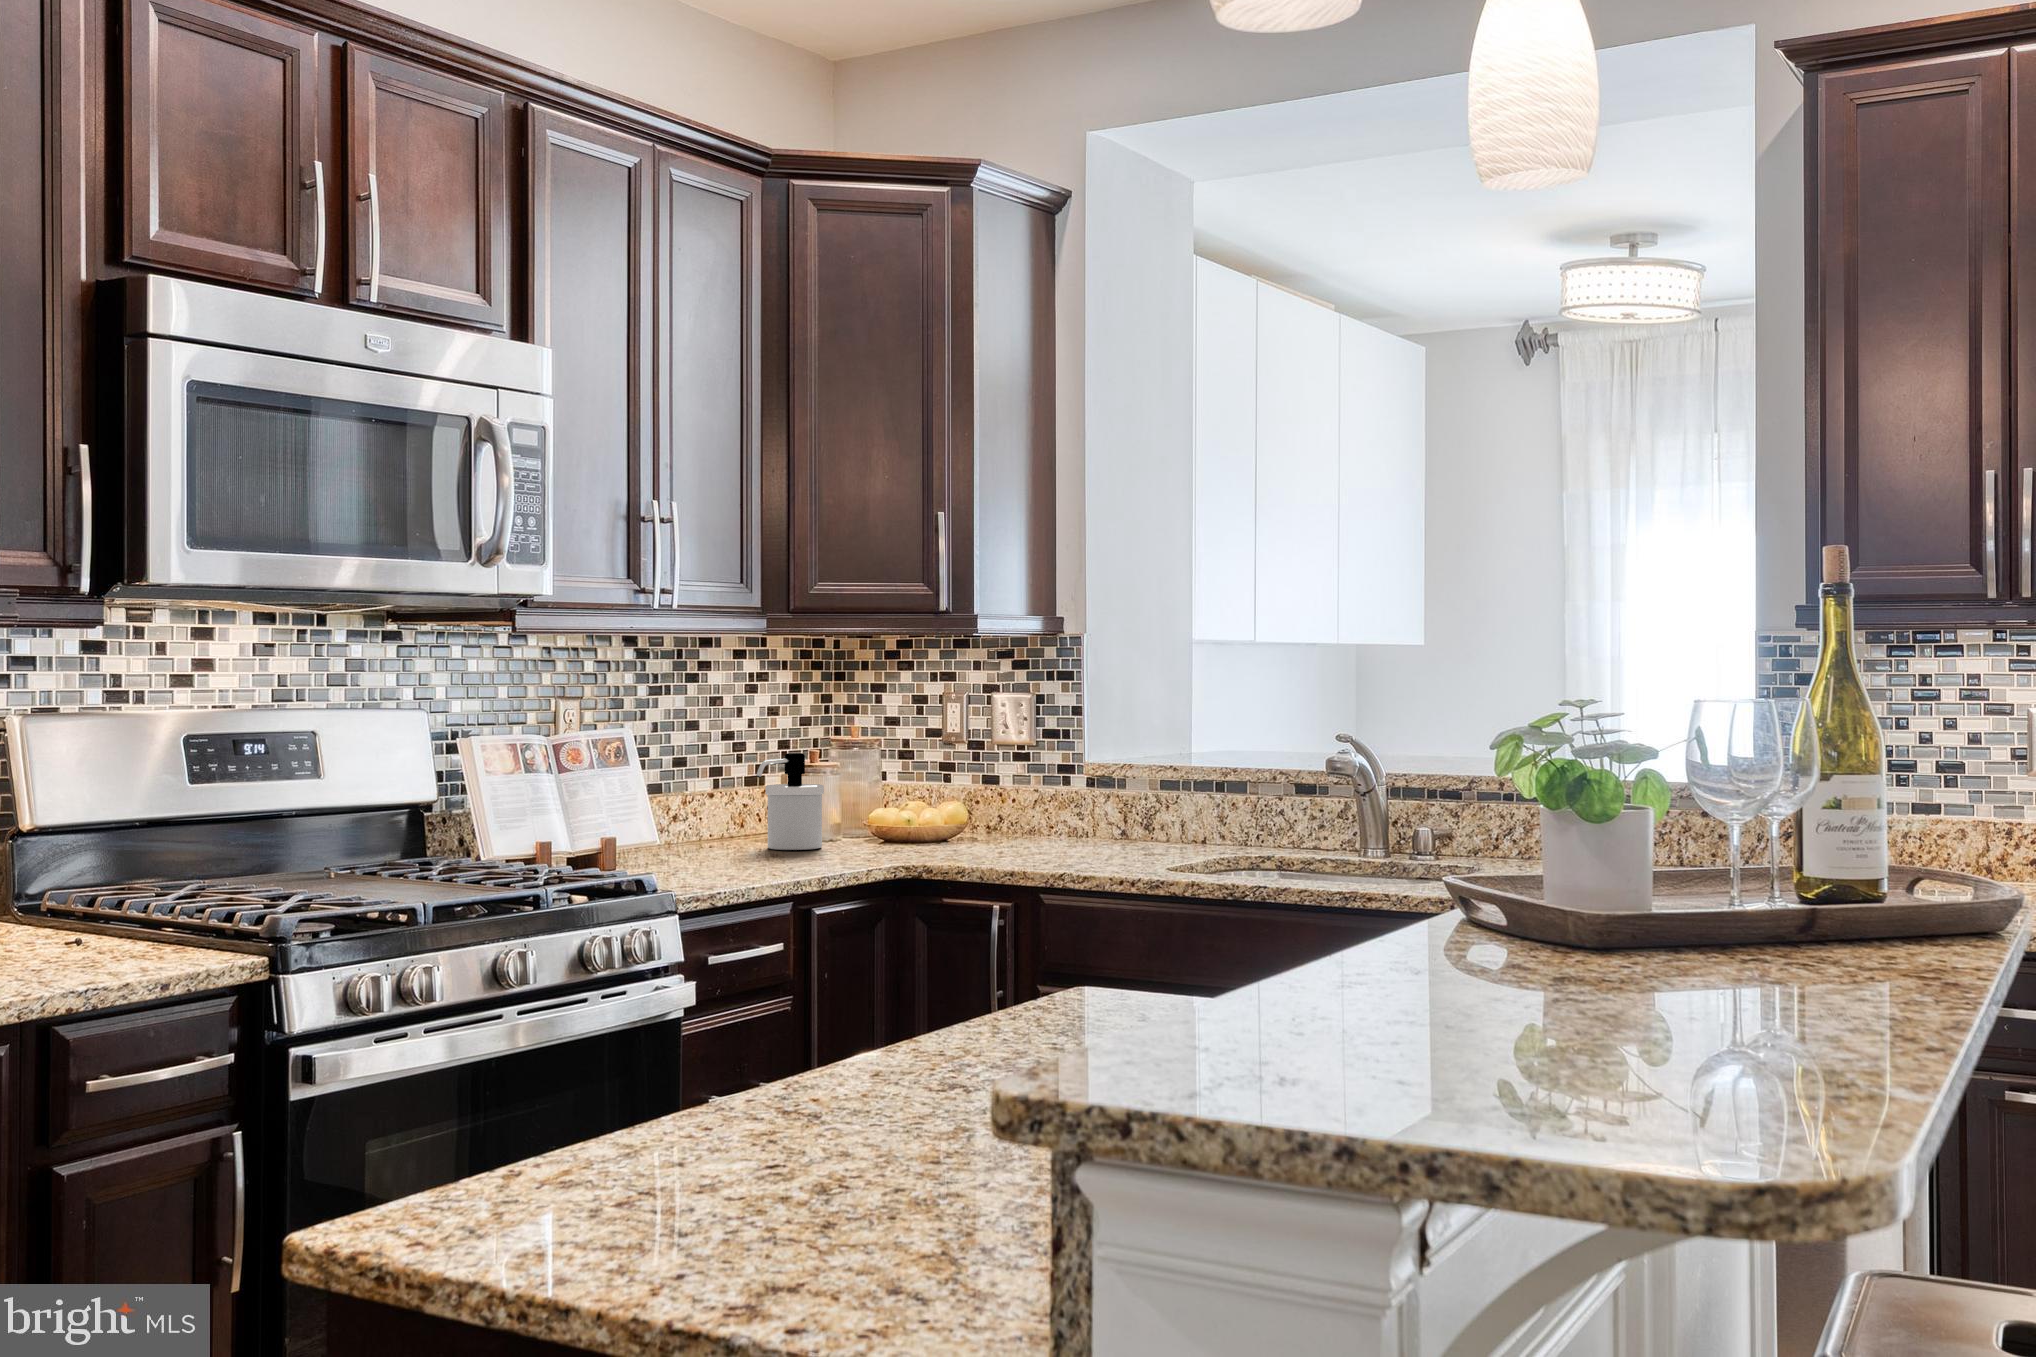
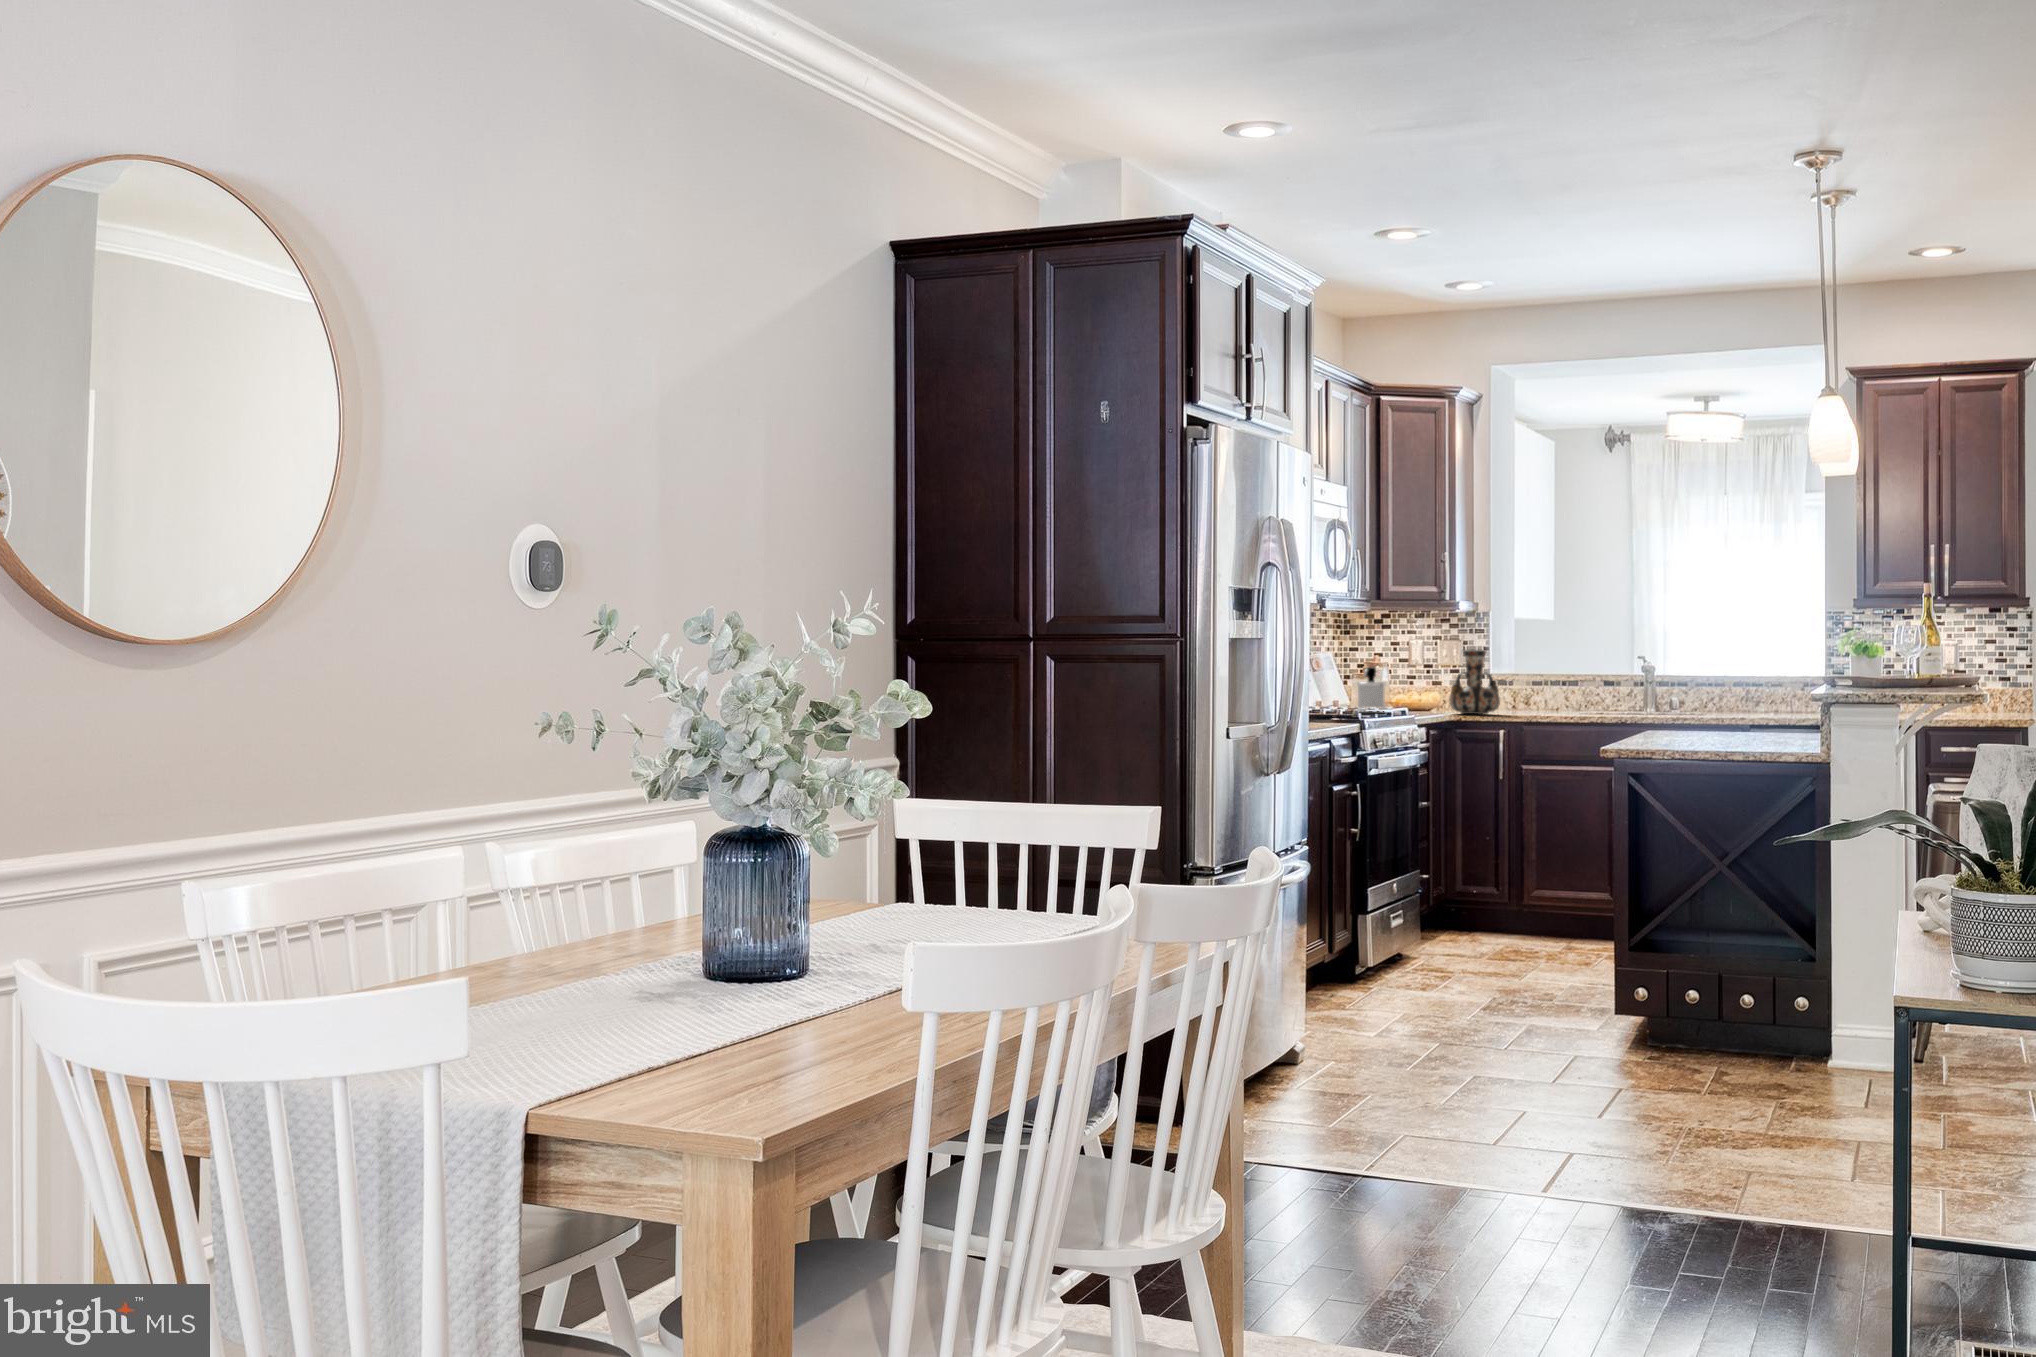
decorative vase: none [934,720,1048,859] -> present [1449,650,1500,714]

